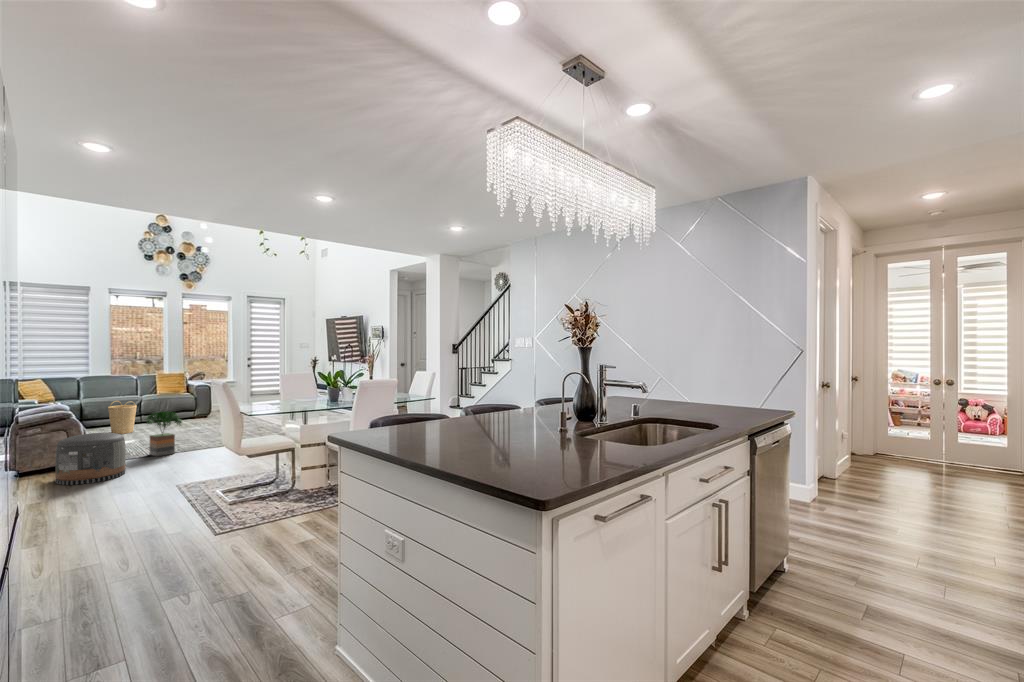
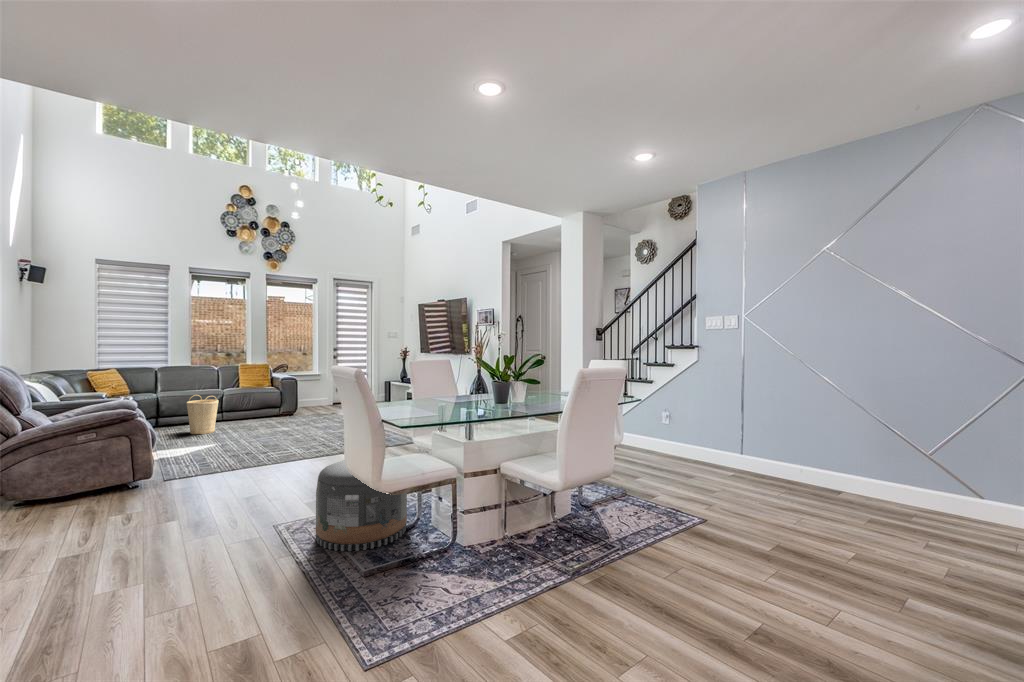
potted tree: present [146,412,182,456] -> none [228,410,276,470]
pouf: present [55,433,126,485] -> present [316,460,407,551]

